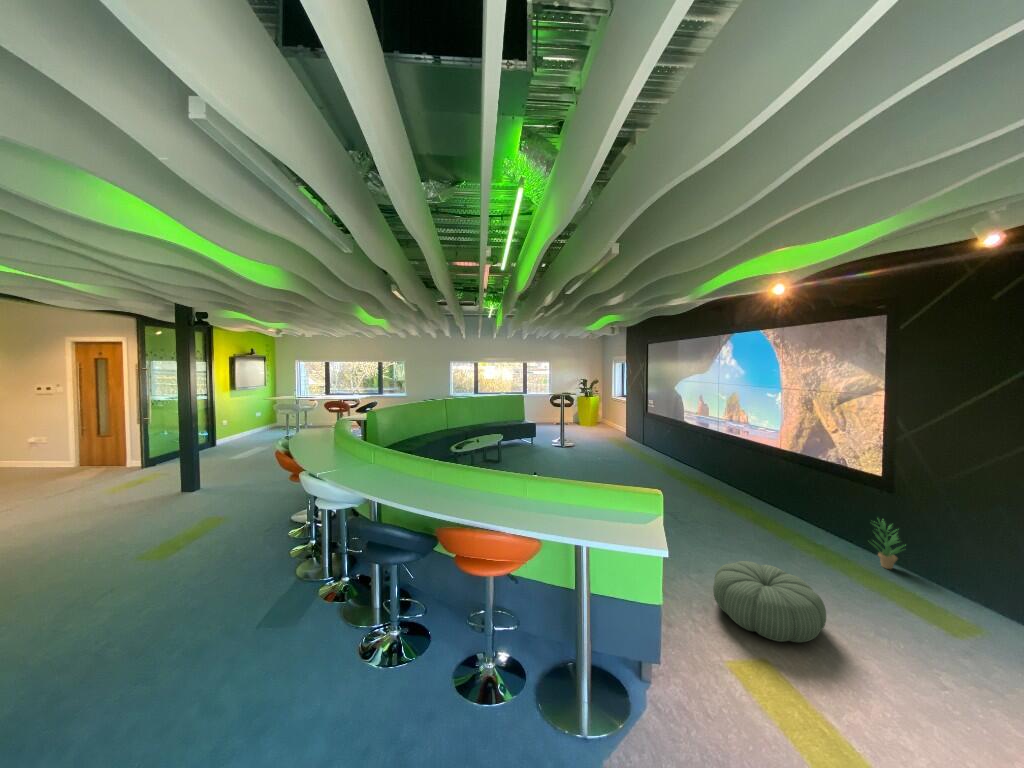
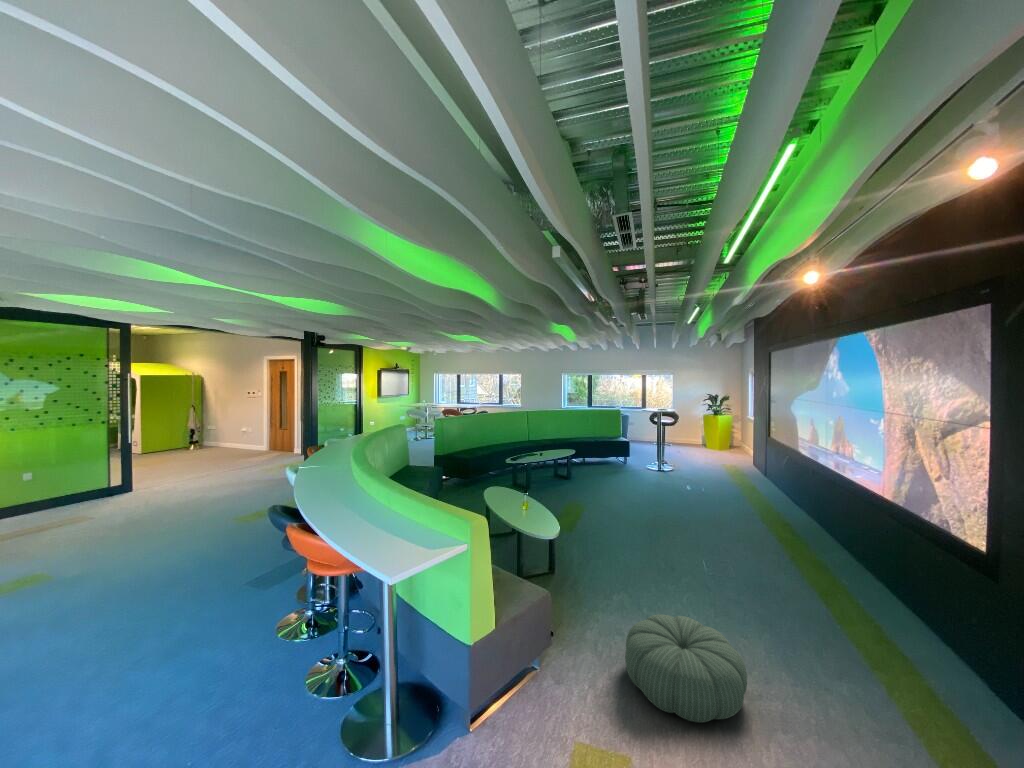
potted plant: present [873,521,906,569] -> none [944,610,1011,697]

